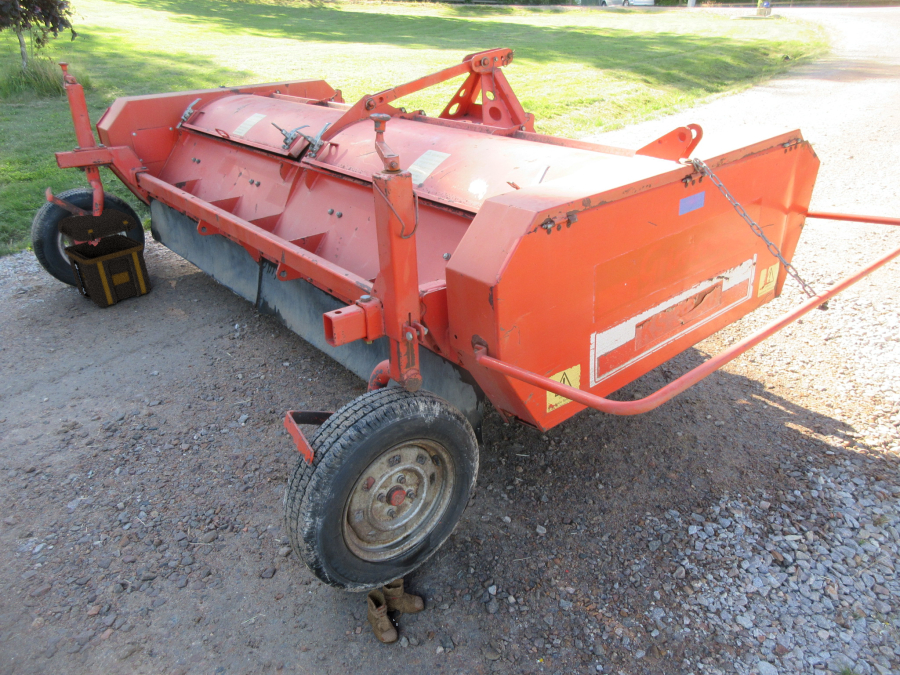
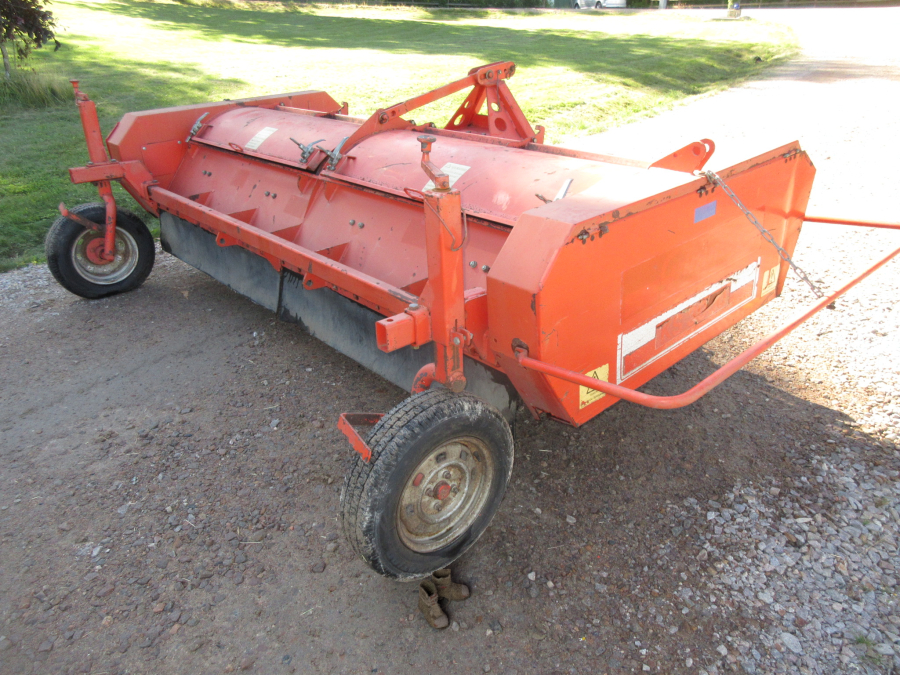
toolbox: present [58,208,151,307] -> none [74,221,166,317]

